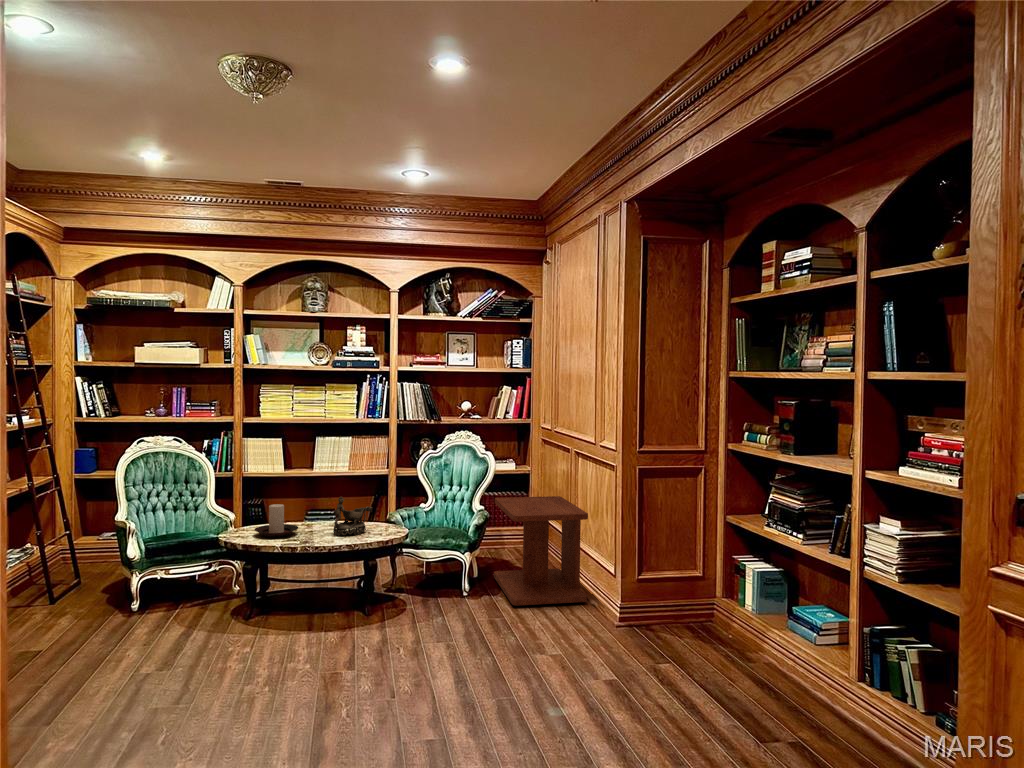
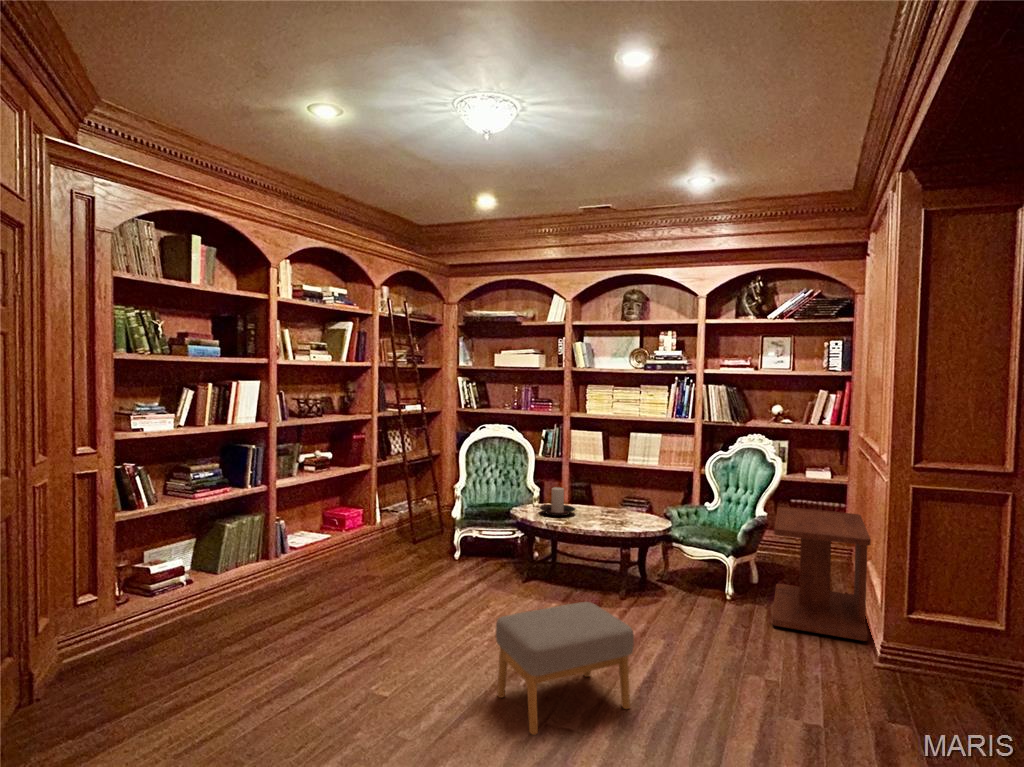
decorative bowl: present [333,497,372,536] -> none [601,487,642,524]
footstool: none [320,609,456,746] -> present [496,602,634,735]

